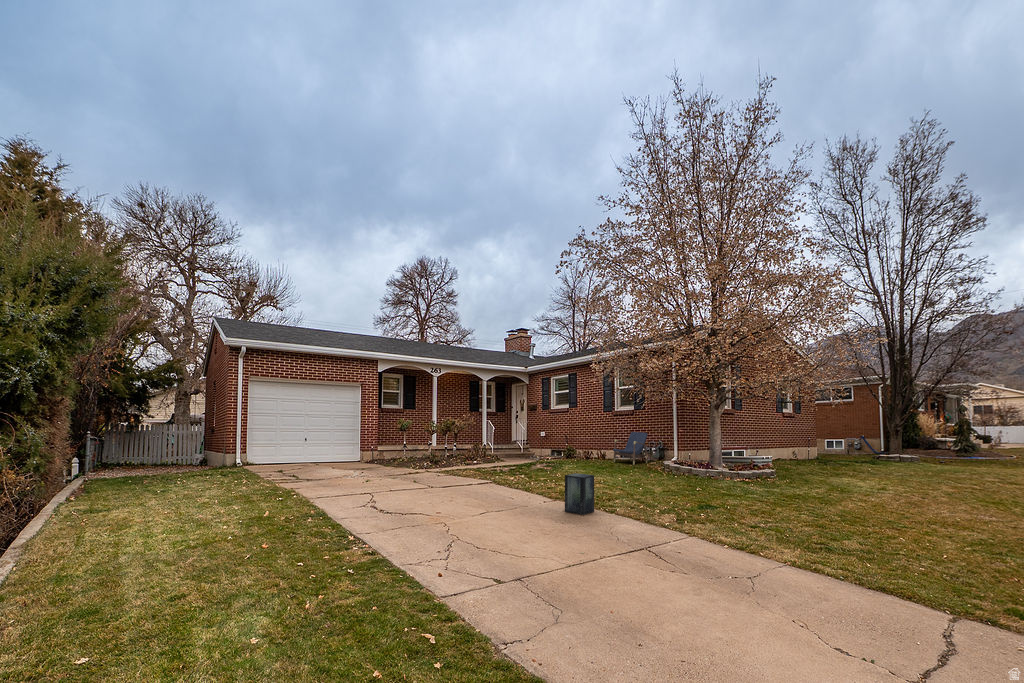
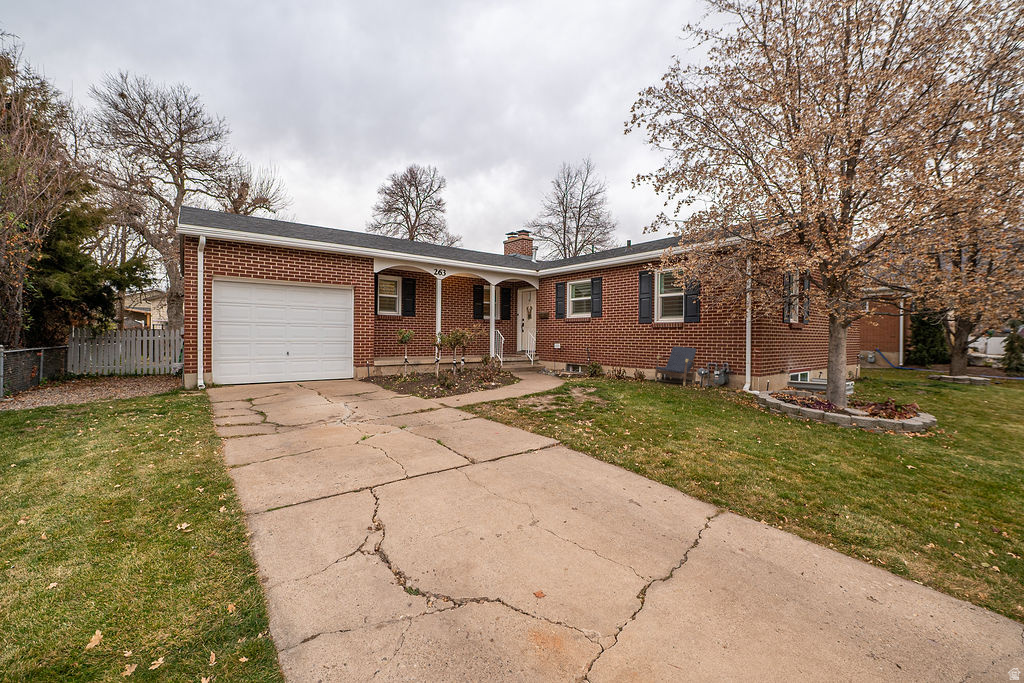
storage box: present [565,473,594,515] -> none [826,482,916,606]

